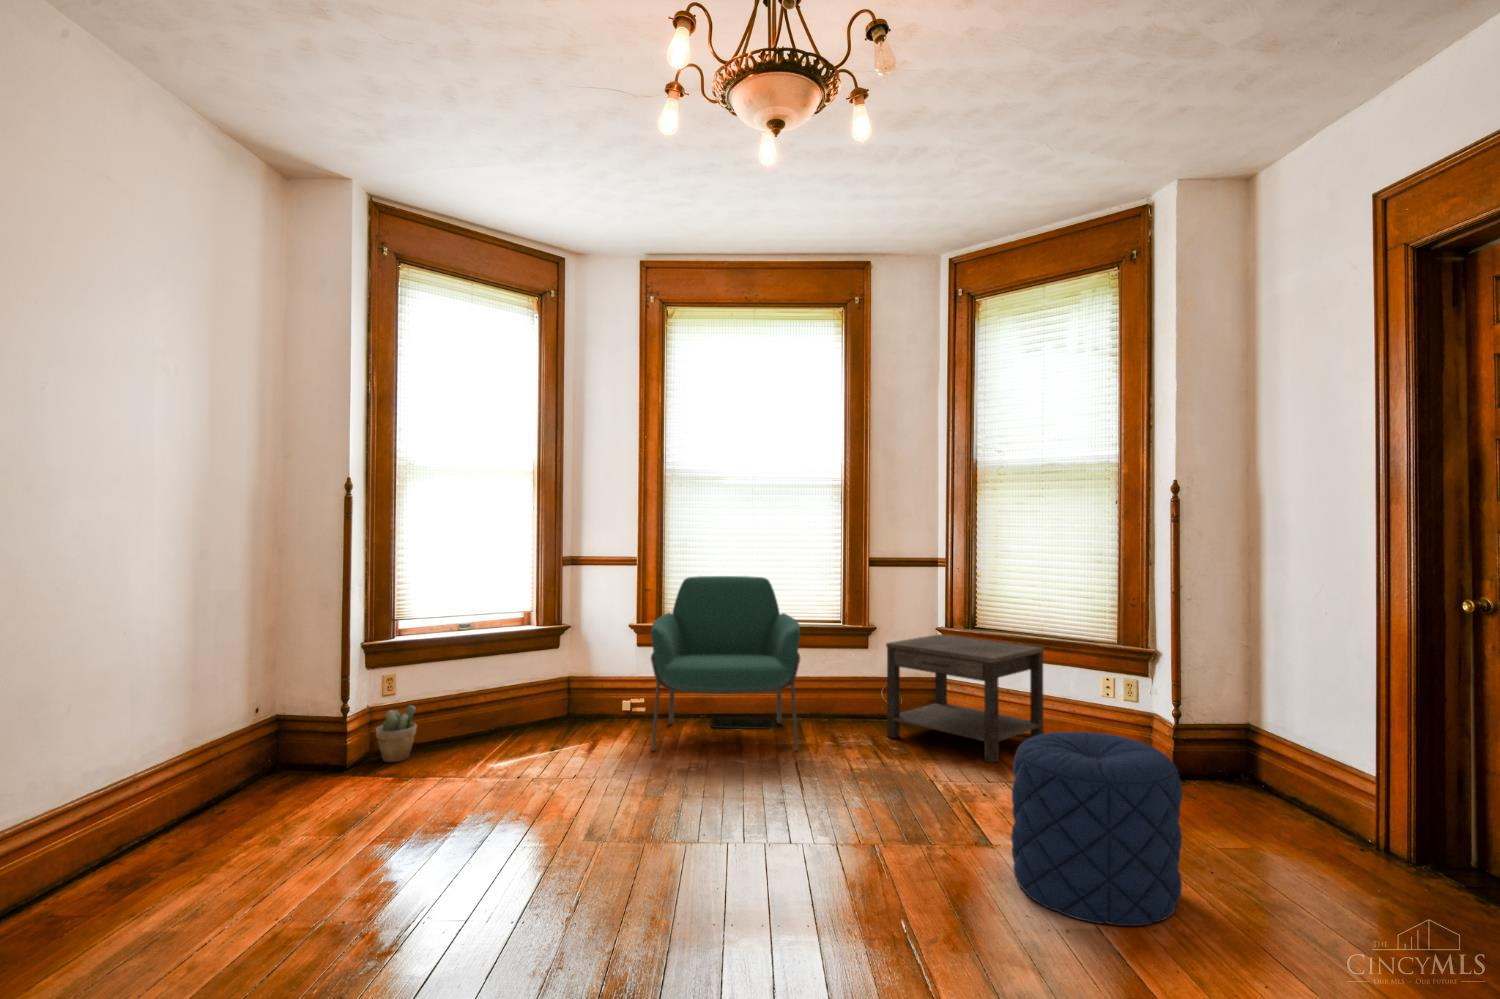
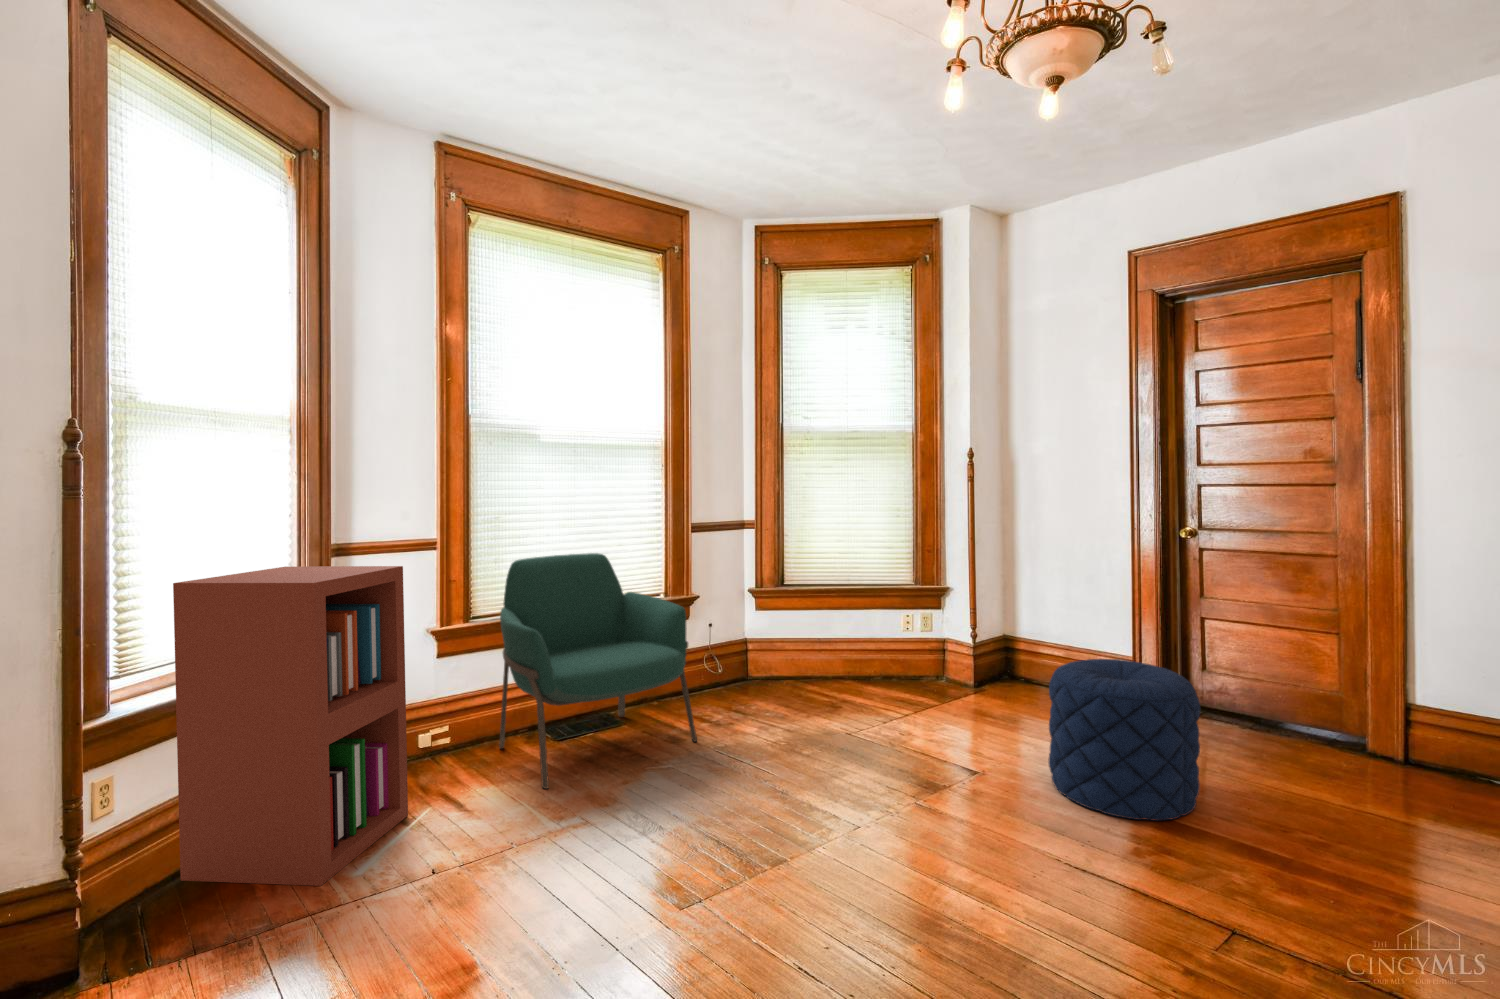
bookshelf: none [445,568,568,762] -> present [173,566,408,886]
side table: present [886,634,1044,763] -> none [739,596,861,707]
potted plant: present [376,705,417,762] -> none [66,836,163,959]

